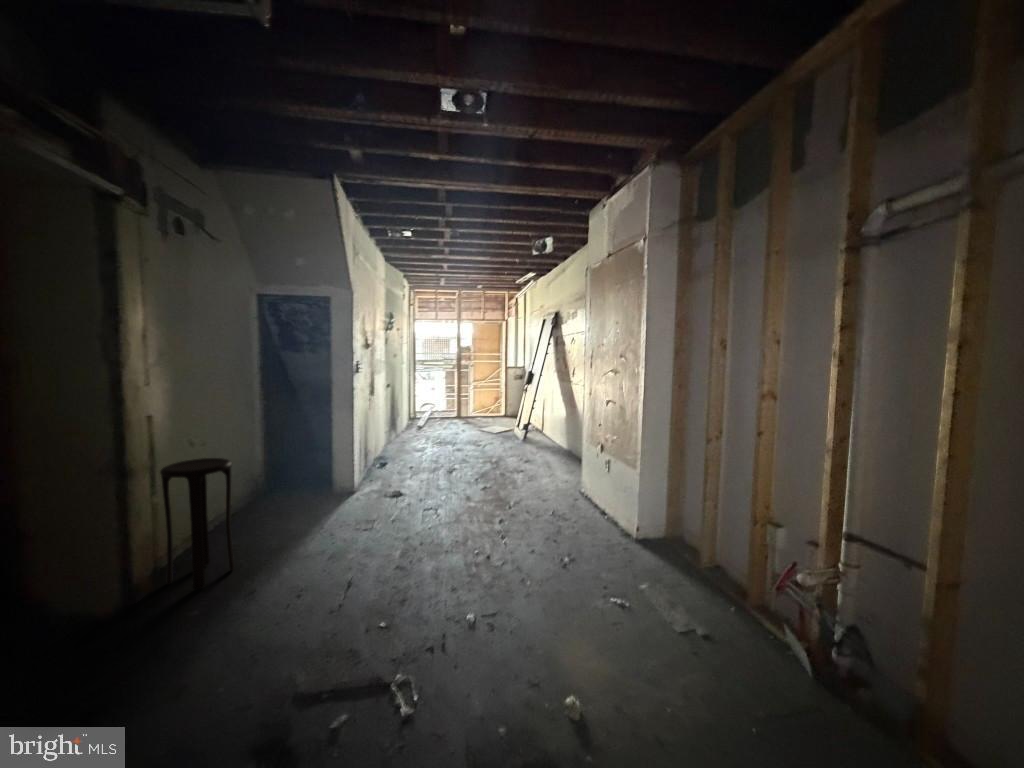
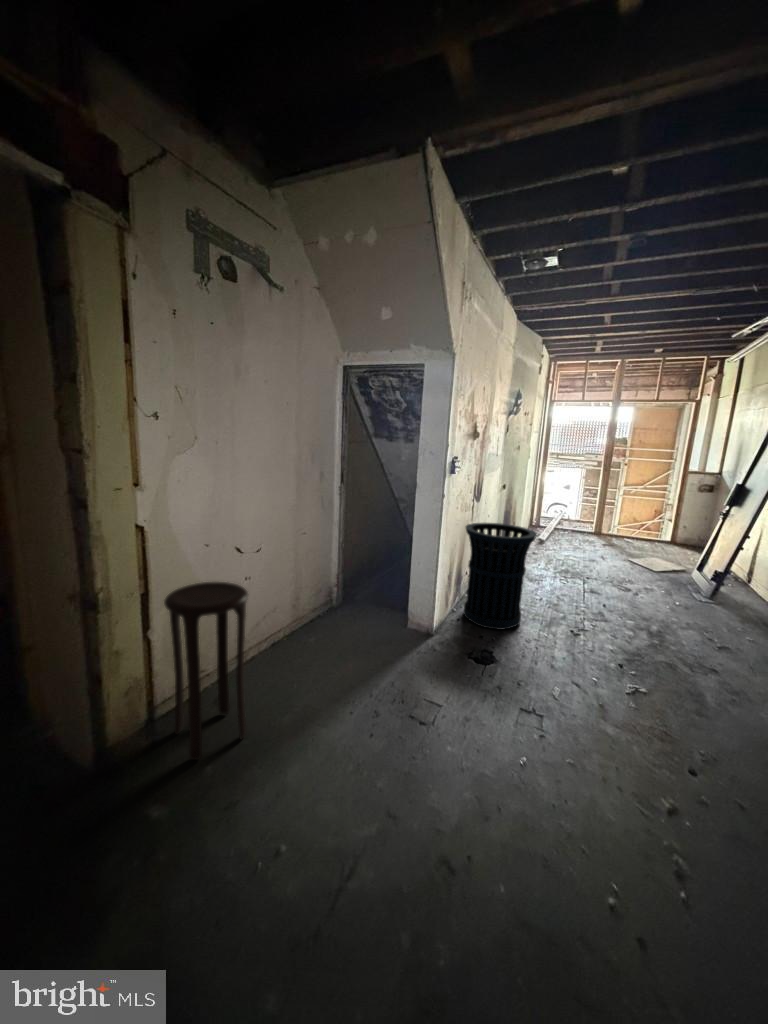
trash can: none [368,408,418,481] -> present [464,523,537,630]

